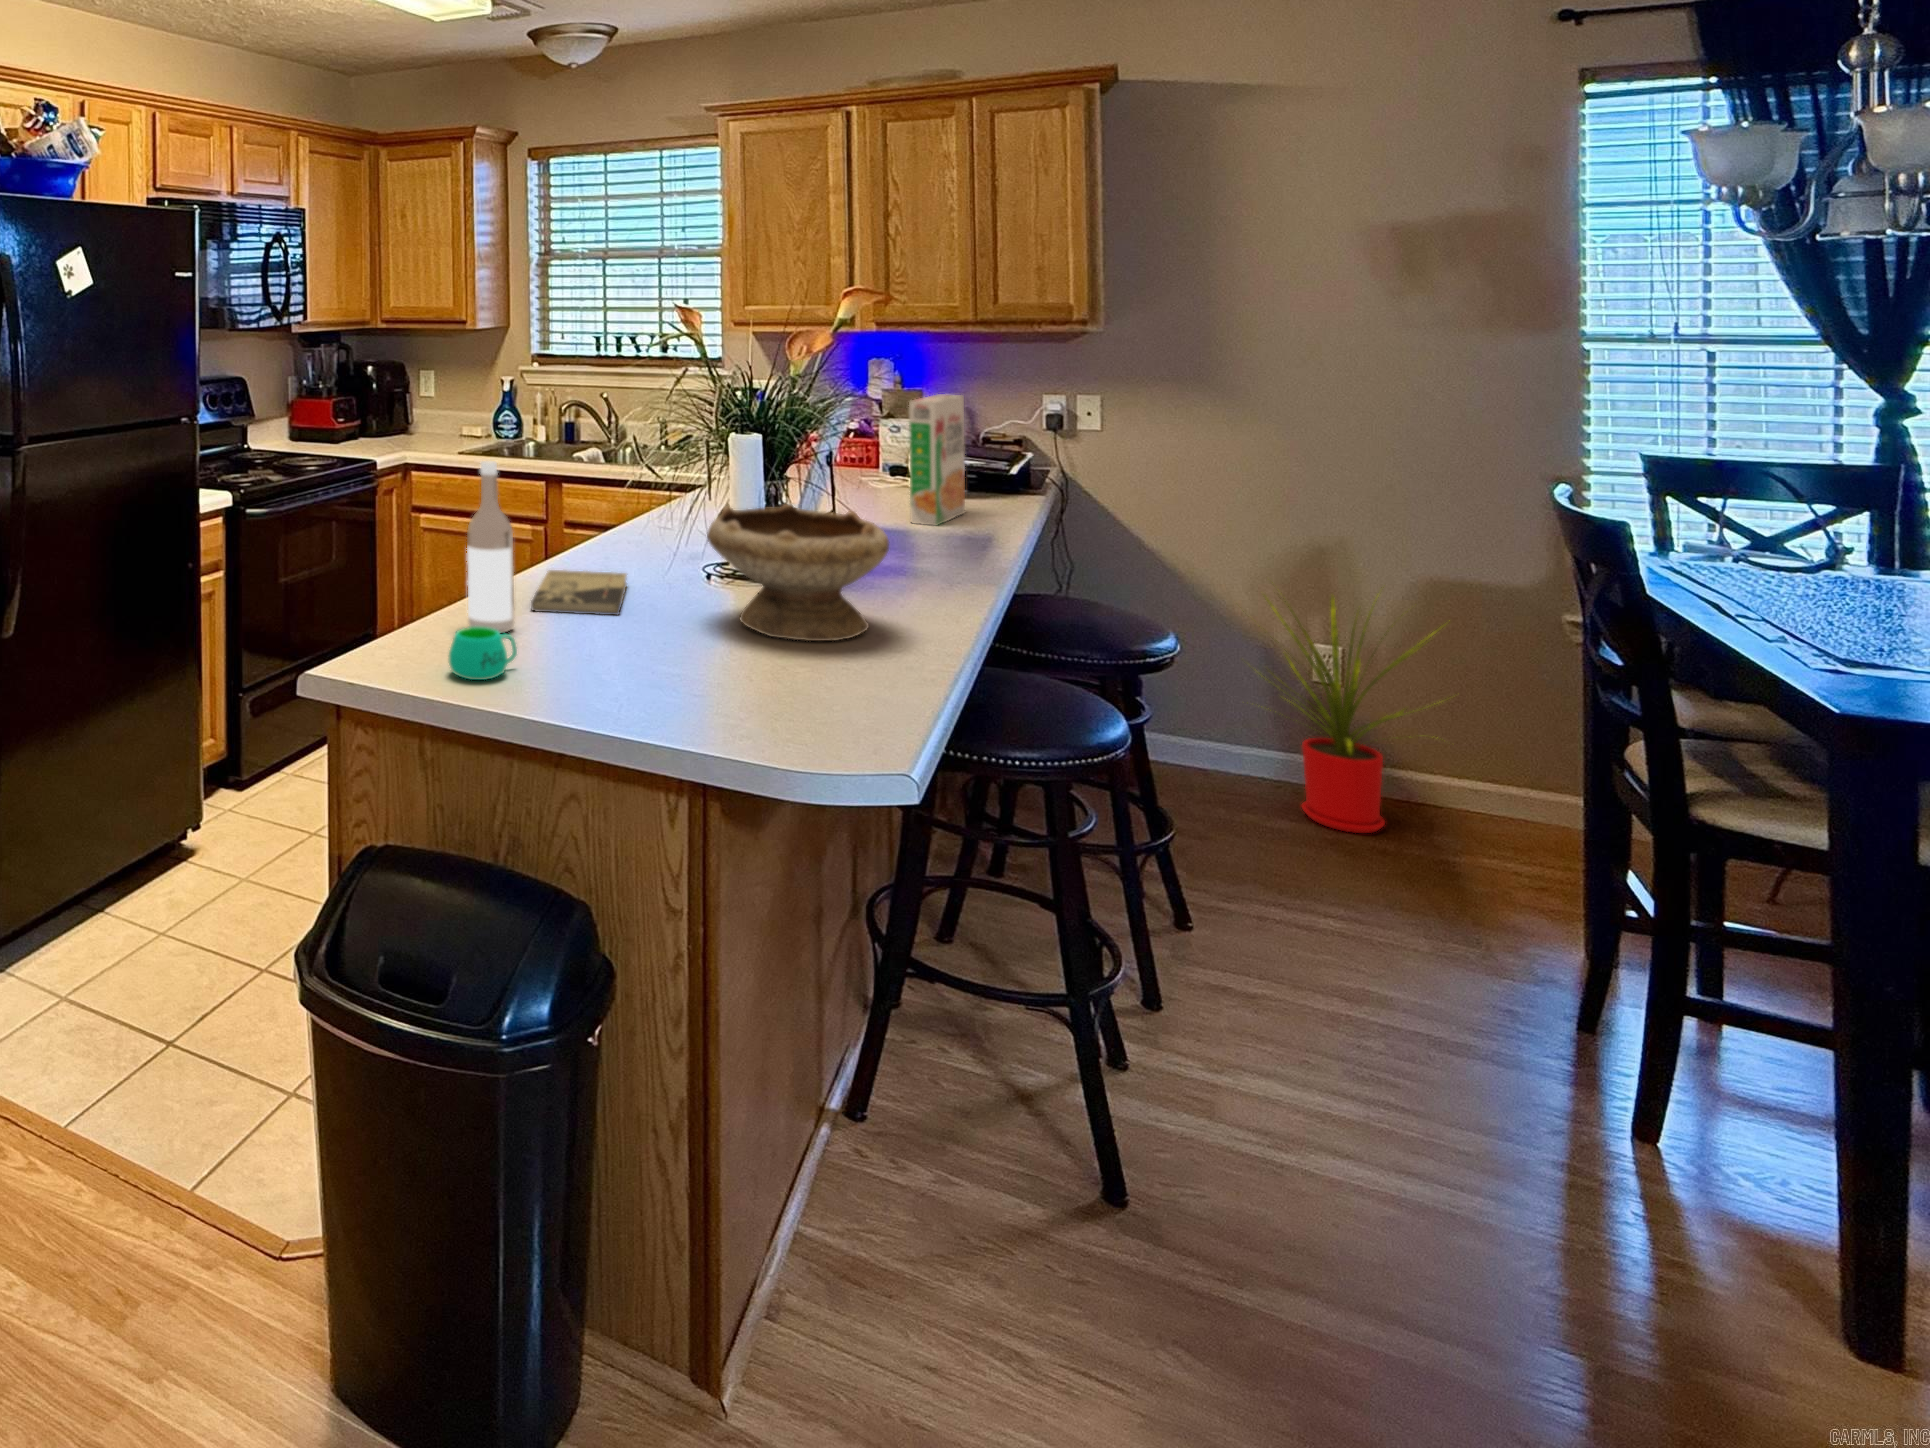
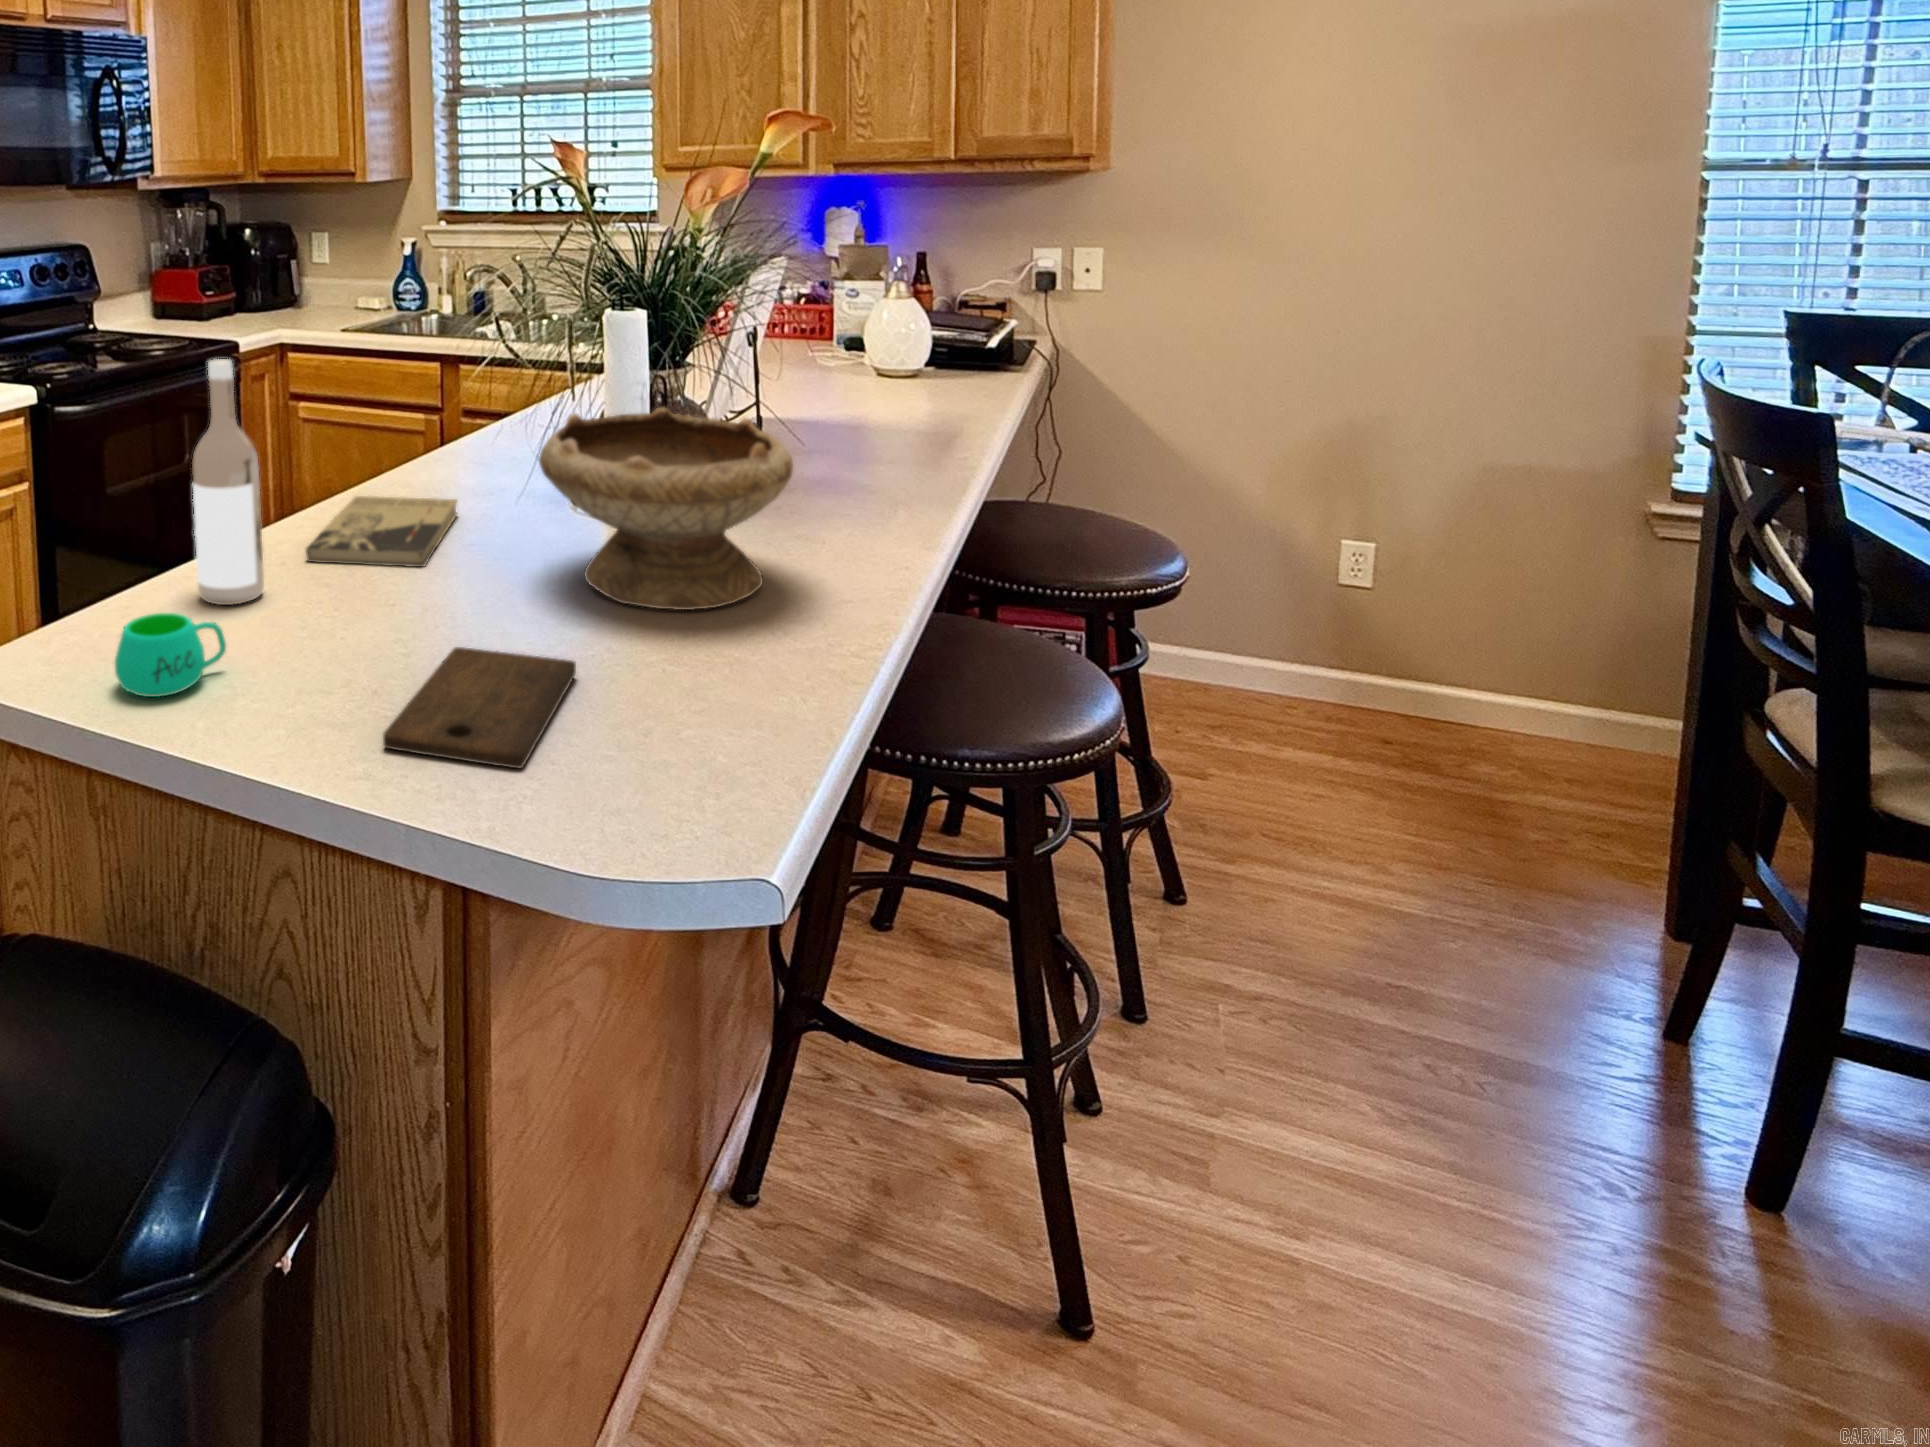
cereal box: present [909,394,965,526] -> none [857,249,929,415]
house plant: present [1249,582,1443,833] -> none [1248,463,1516,762]
cutting board: none [647,655,757,717] -> present [383,647,576,769]

